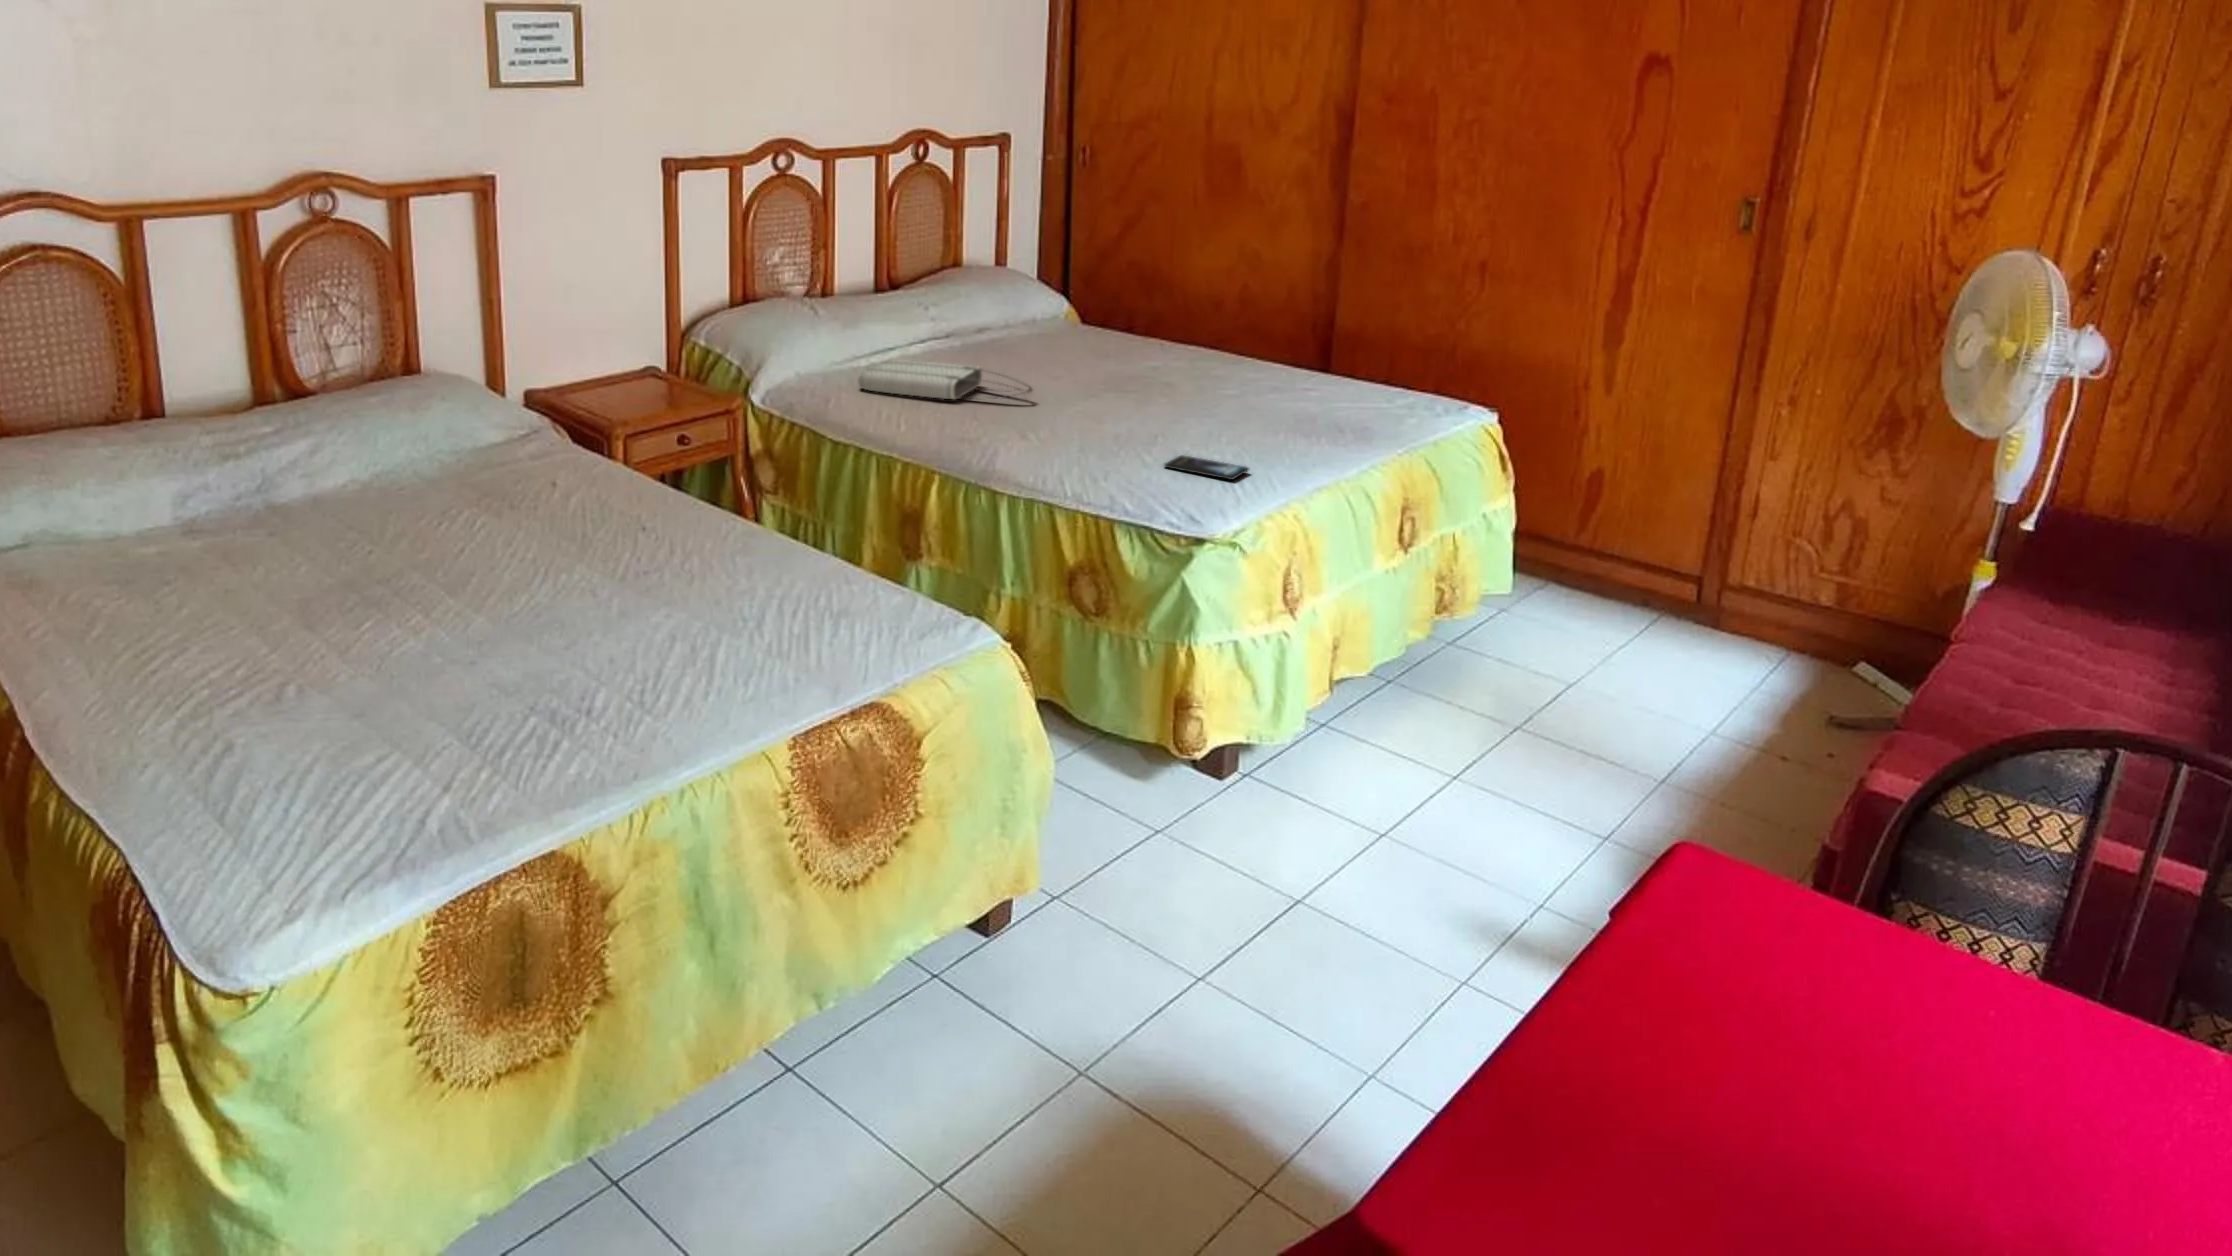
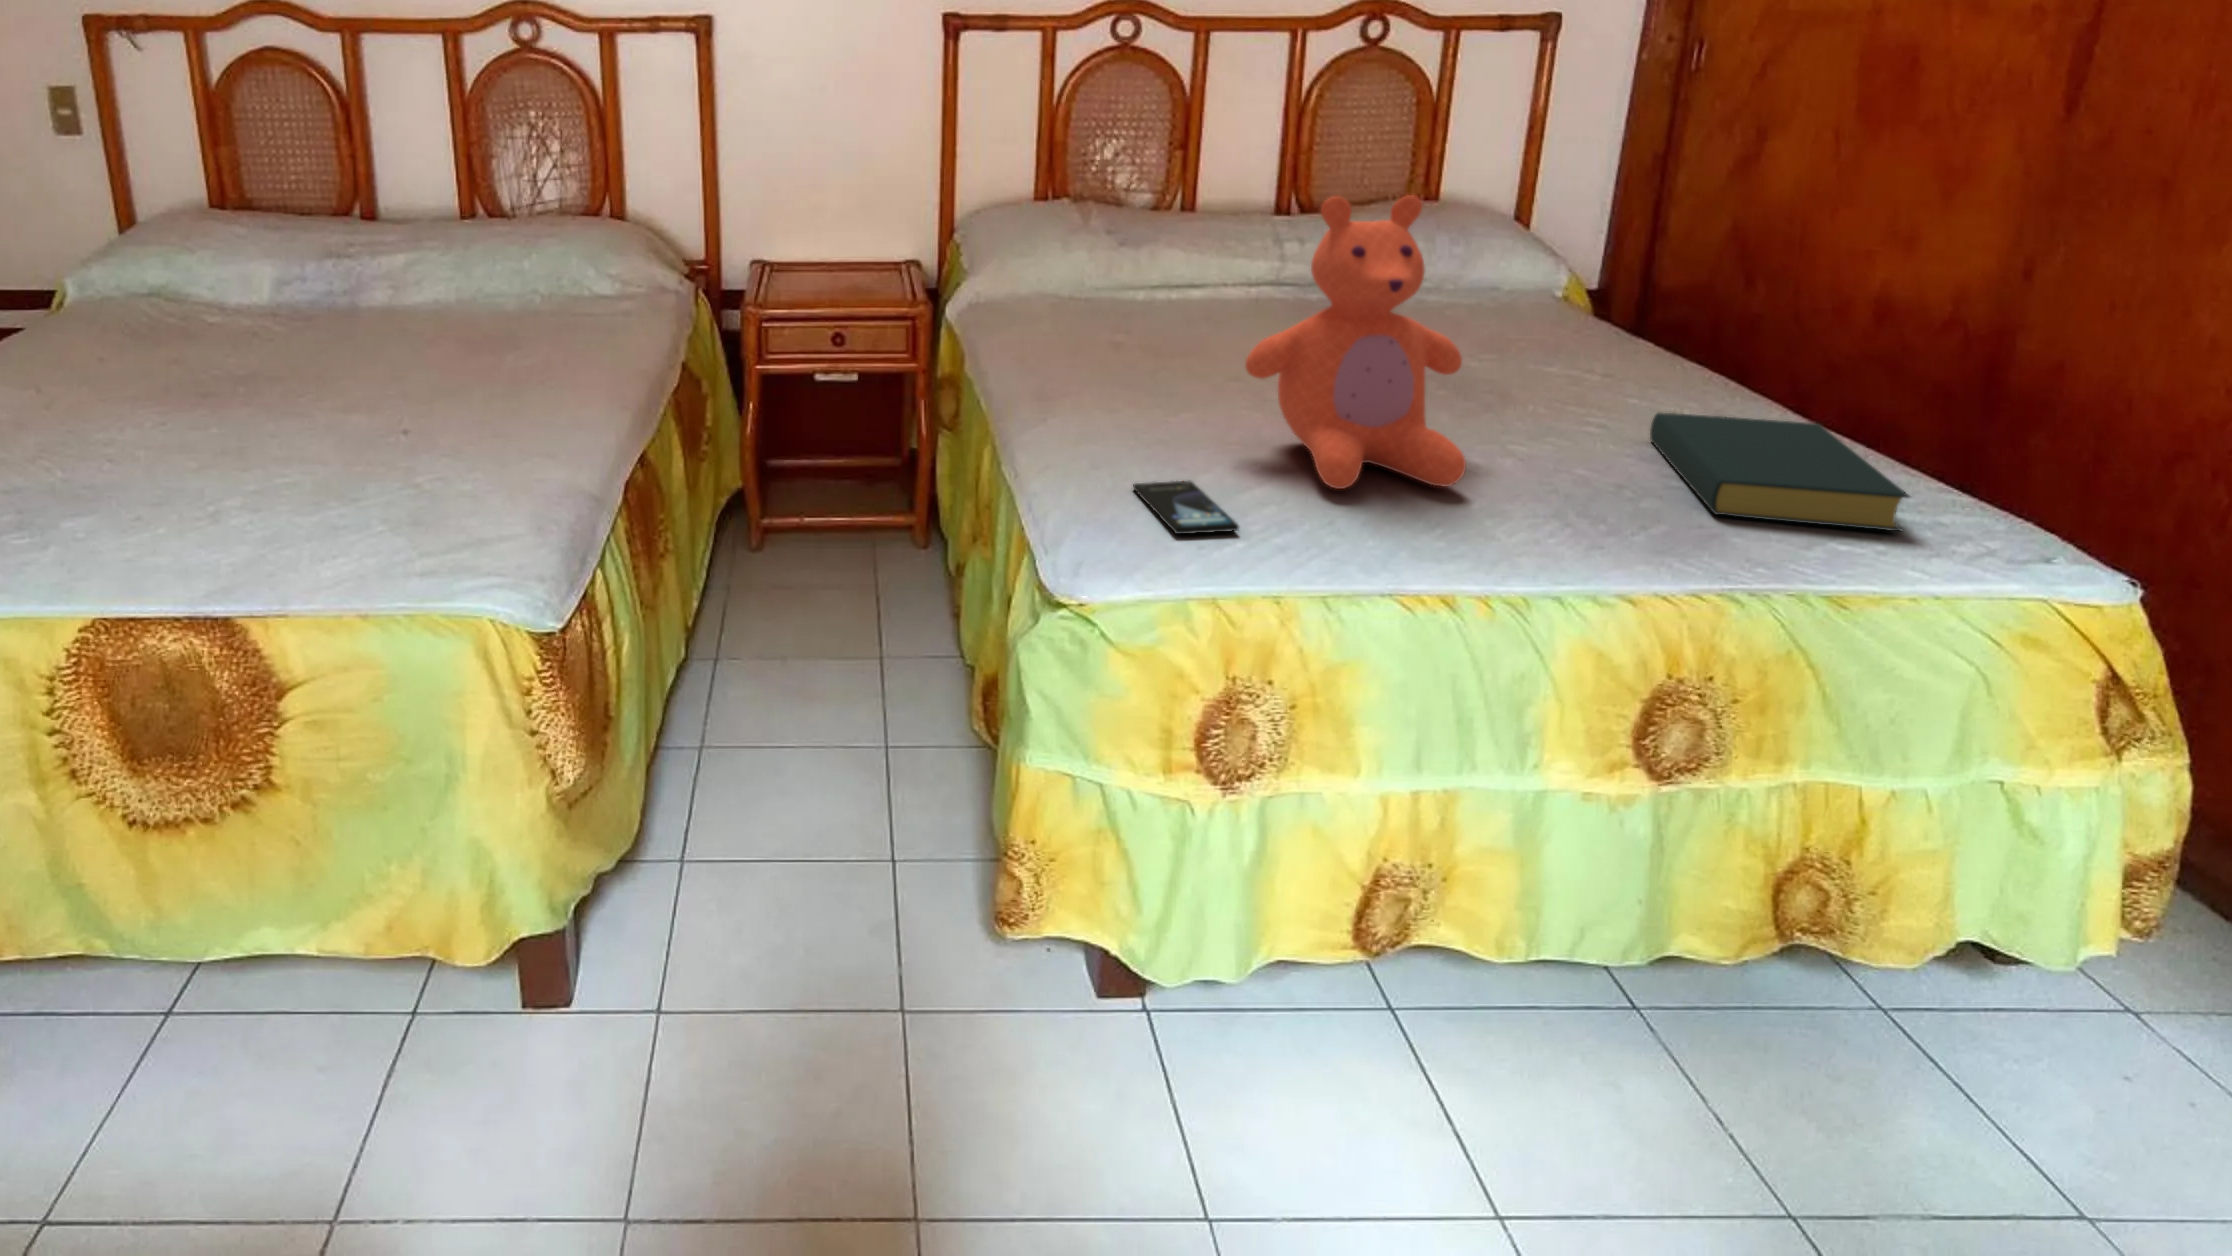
teddy bear: none [1155,265,1279,441] -> present [1245,195,1466,489]
tote bag: present [859,360,1033,399] -> none [1026,287,1195,355]
hardback book: none [1278,361,1426,413] -> present [1650,412,1910,531]

